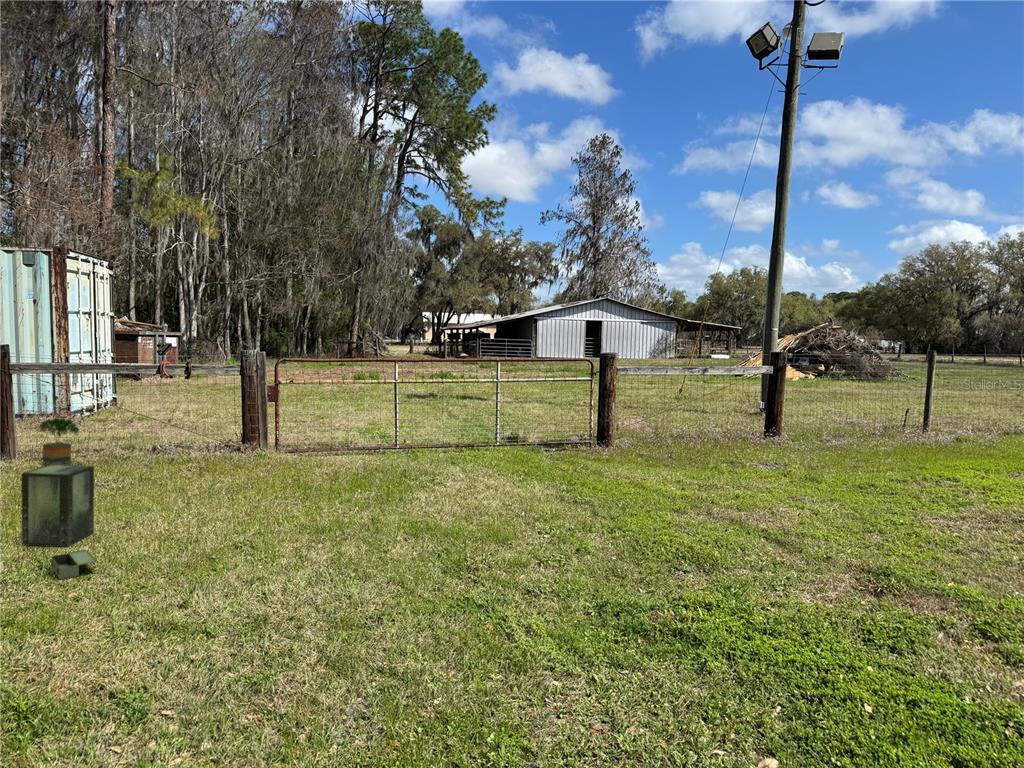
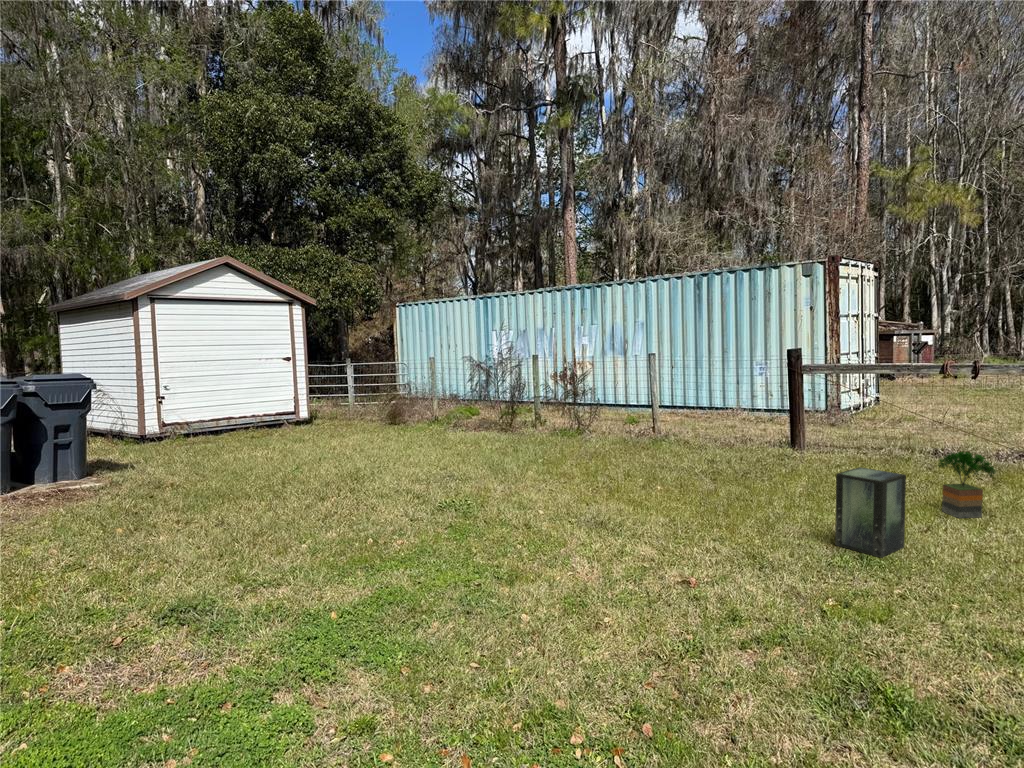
potted tree: present [39,418,79,466] -> present [938,452,996,518]
toolbox: present [50,550,96,579] -> none [871,567,924,598]

